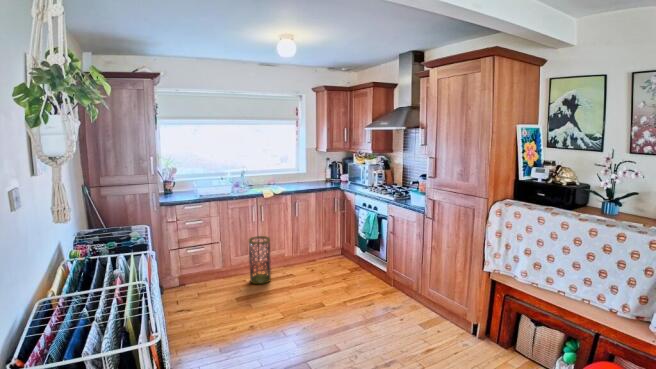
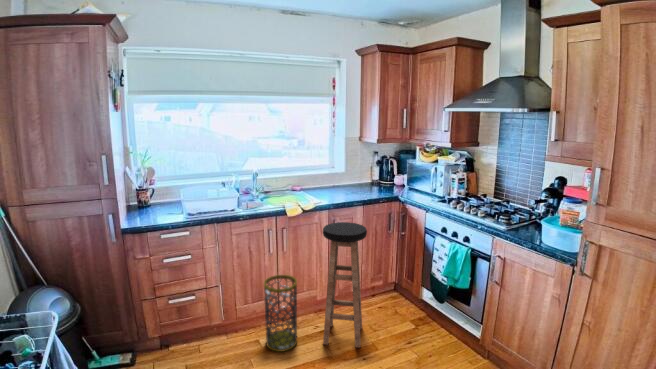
bar stool: none [287,202,315,281] -> present [323,222,367,348]

